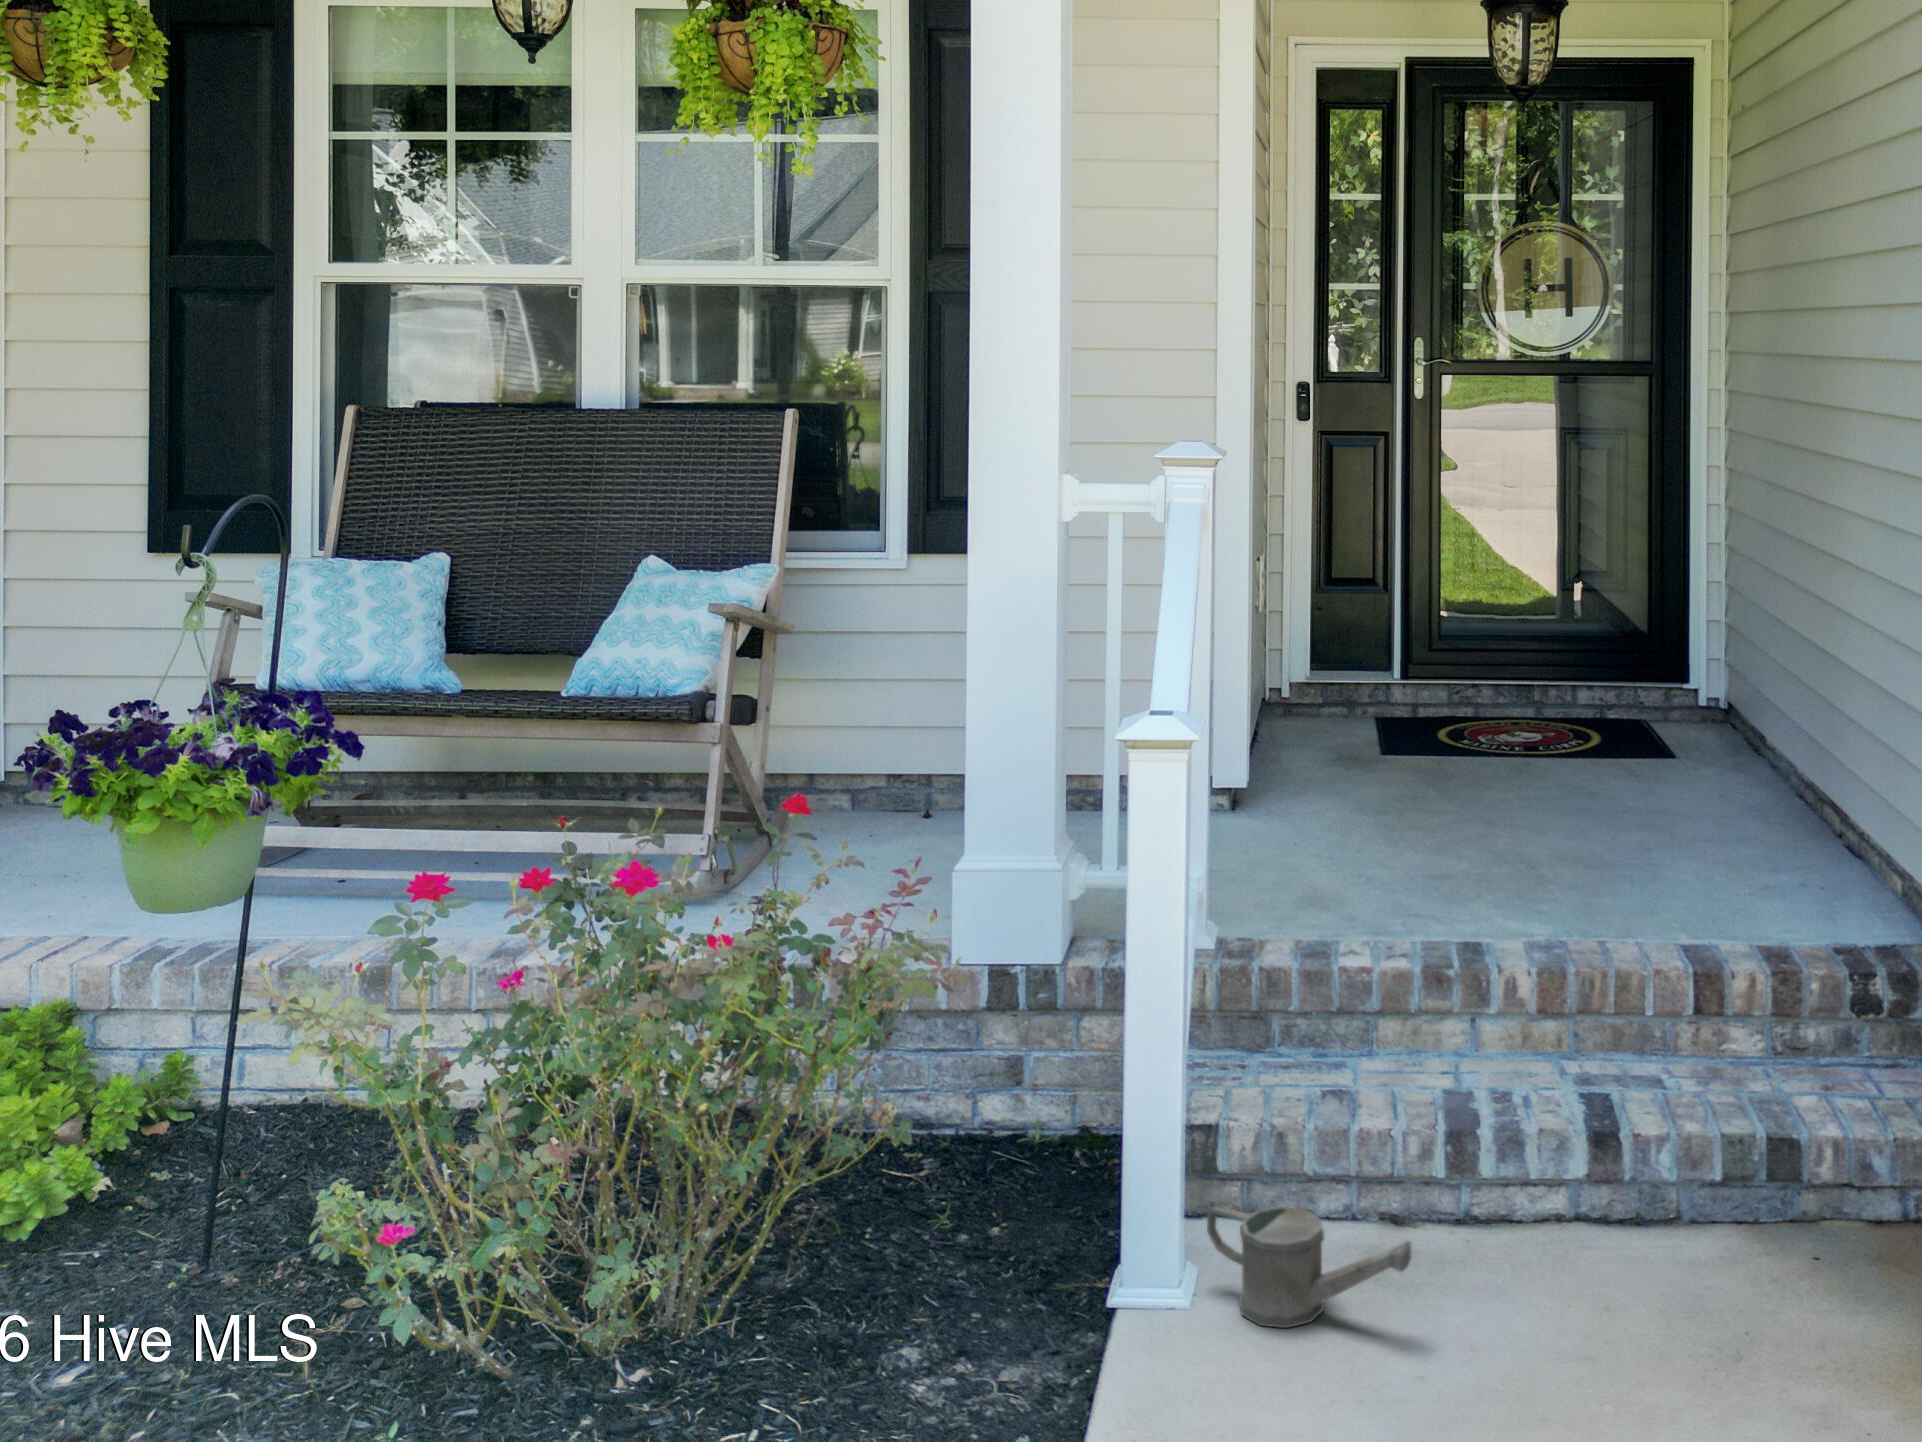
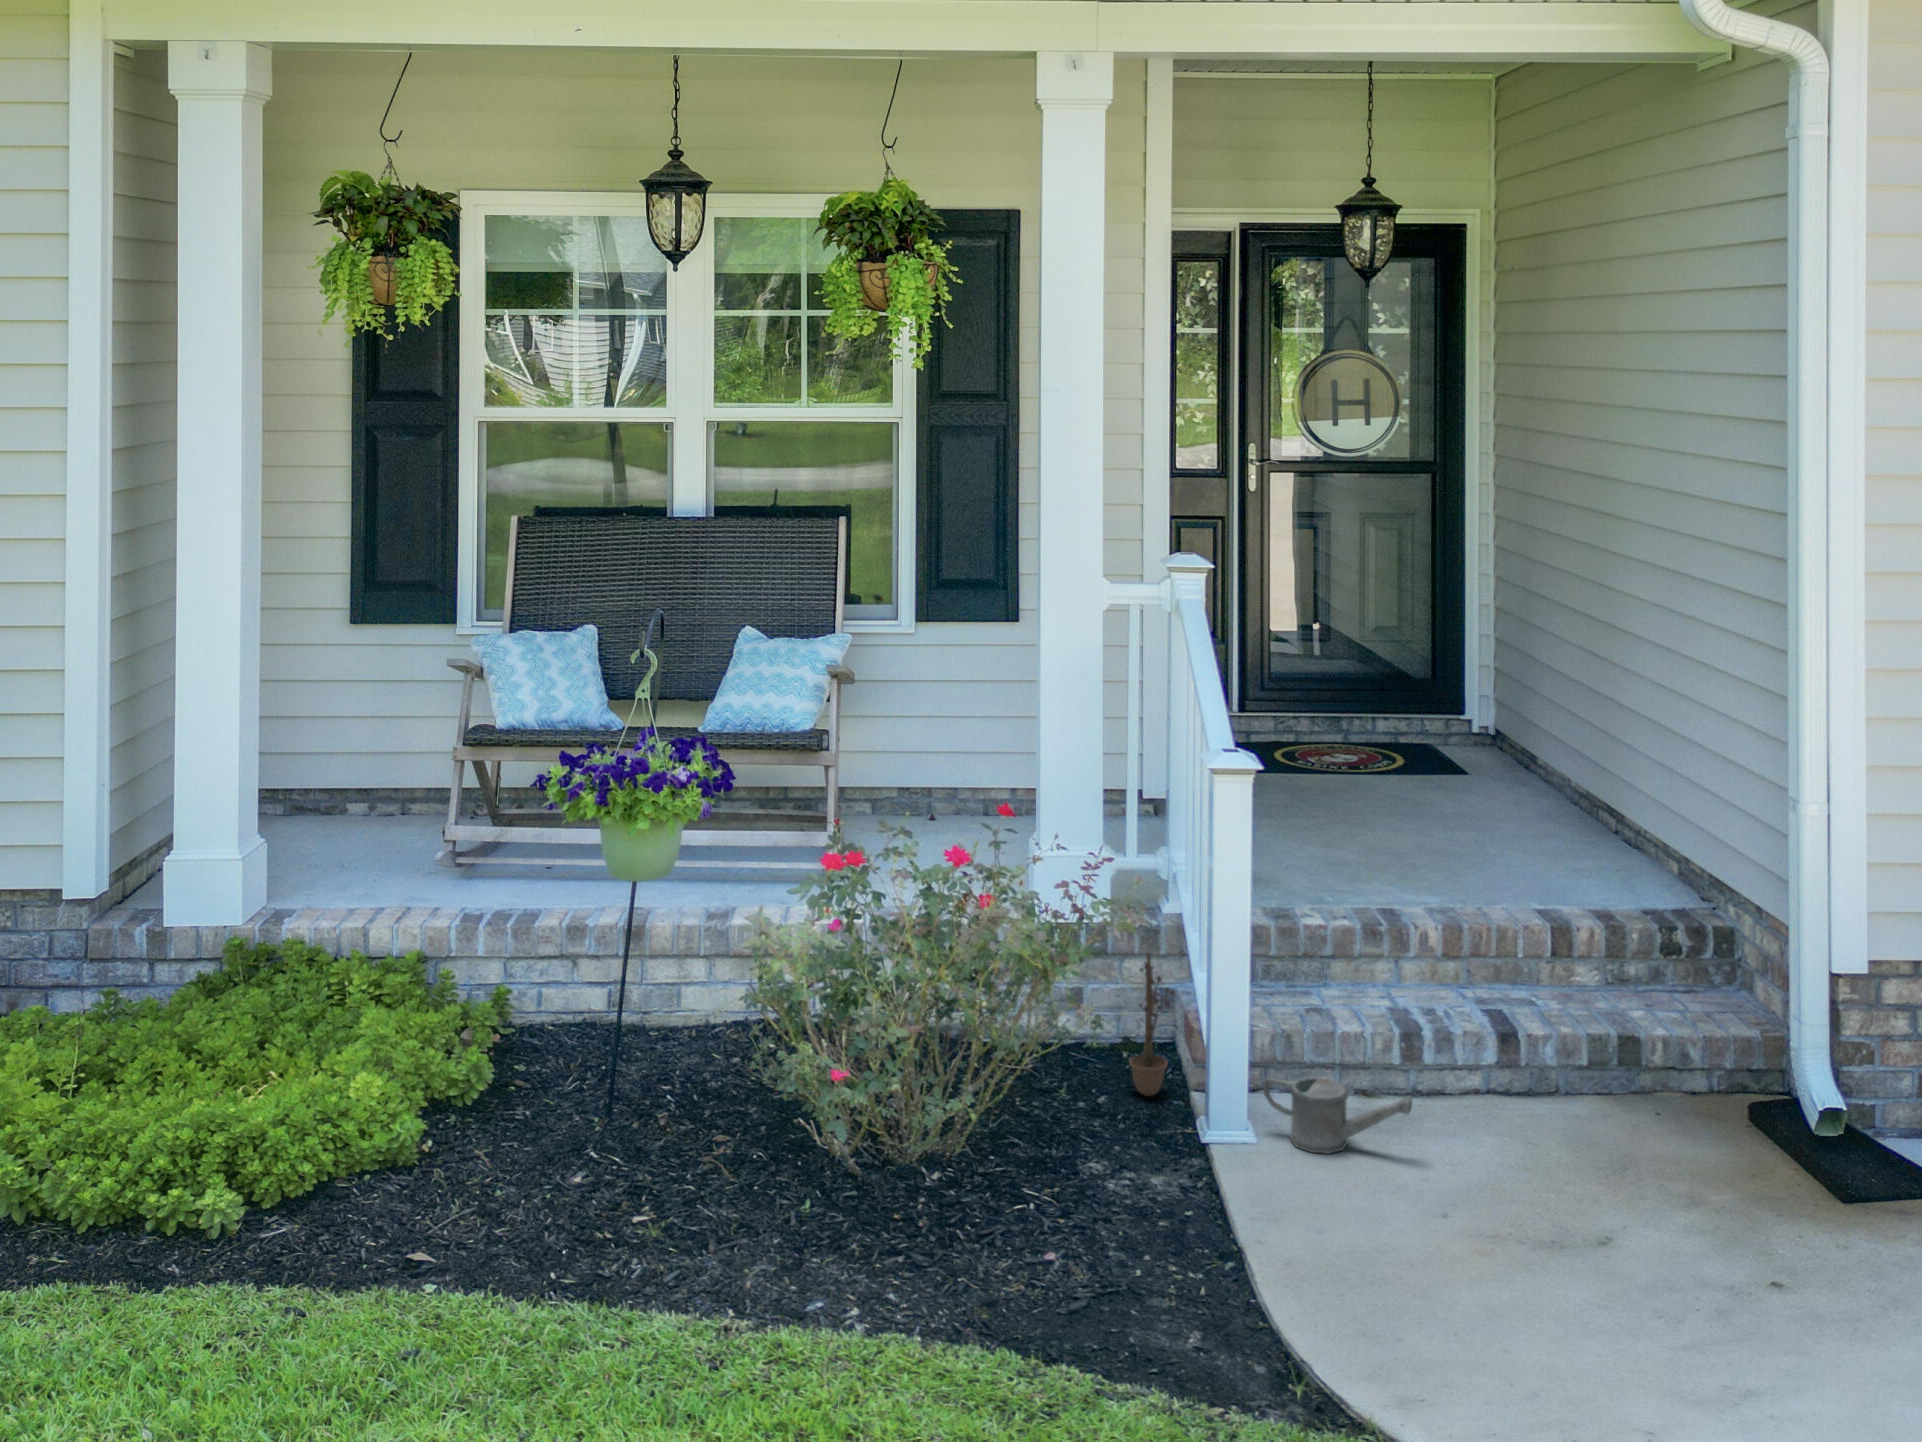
decorative plant: none [1040,1013,1118,1224] -> present [1129,953,1175,1096]

